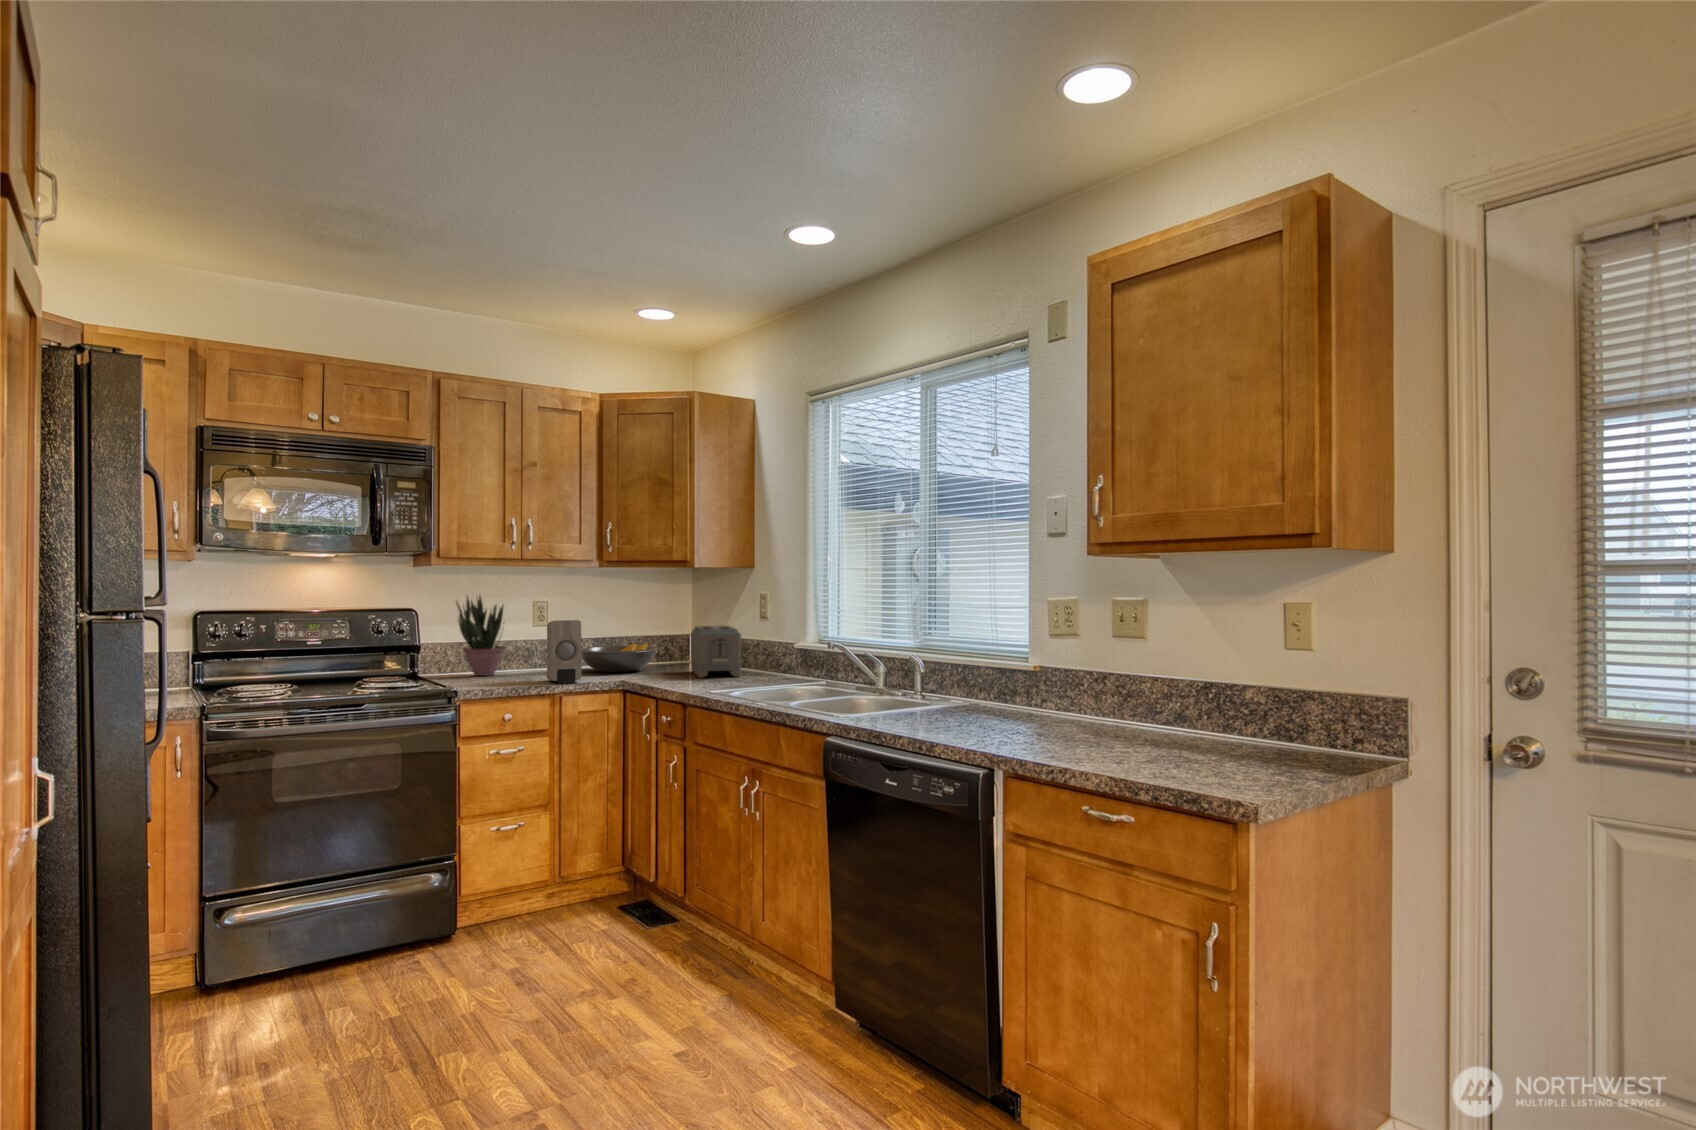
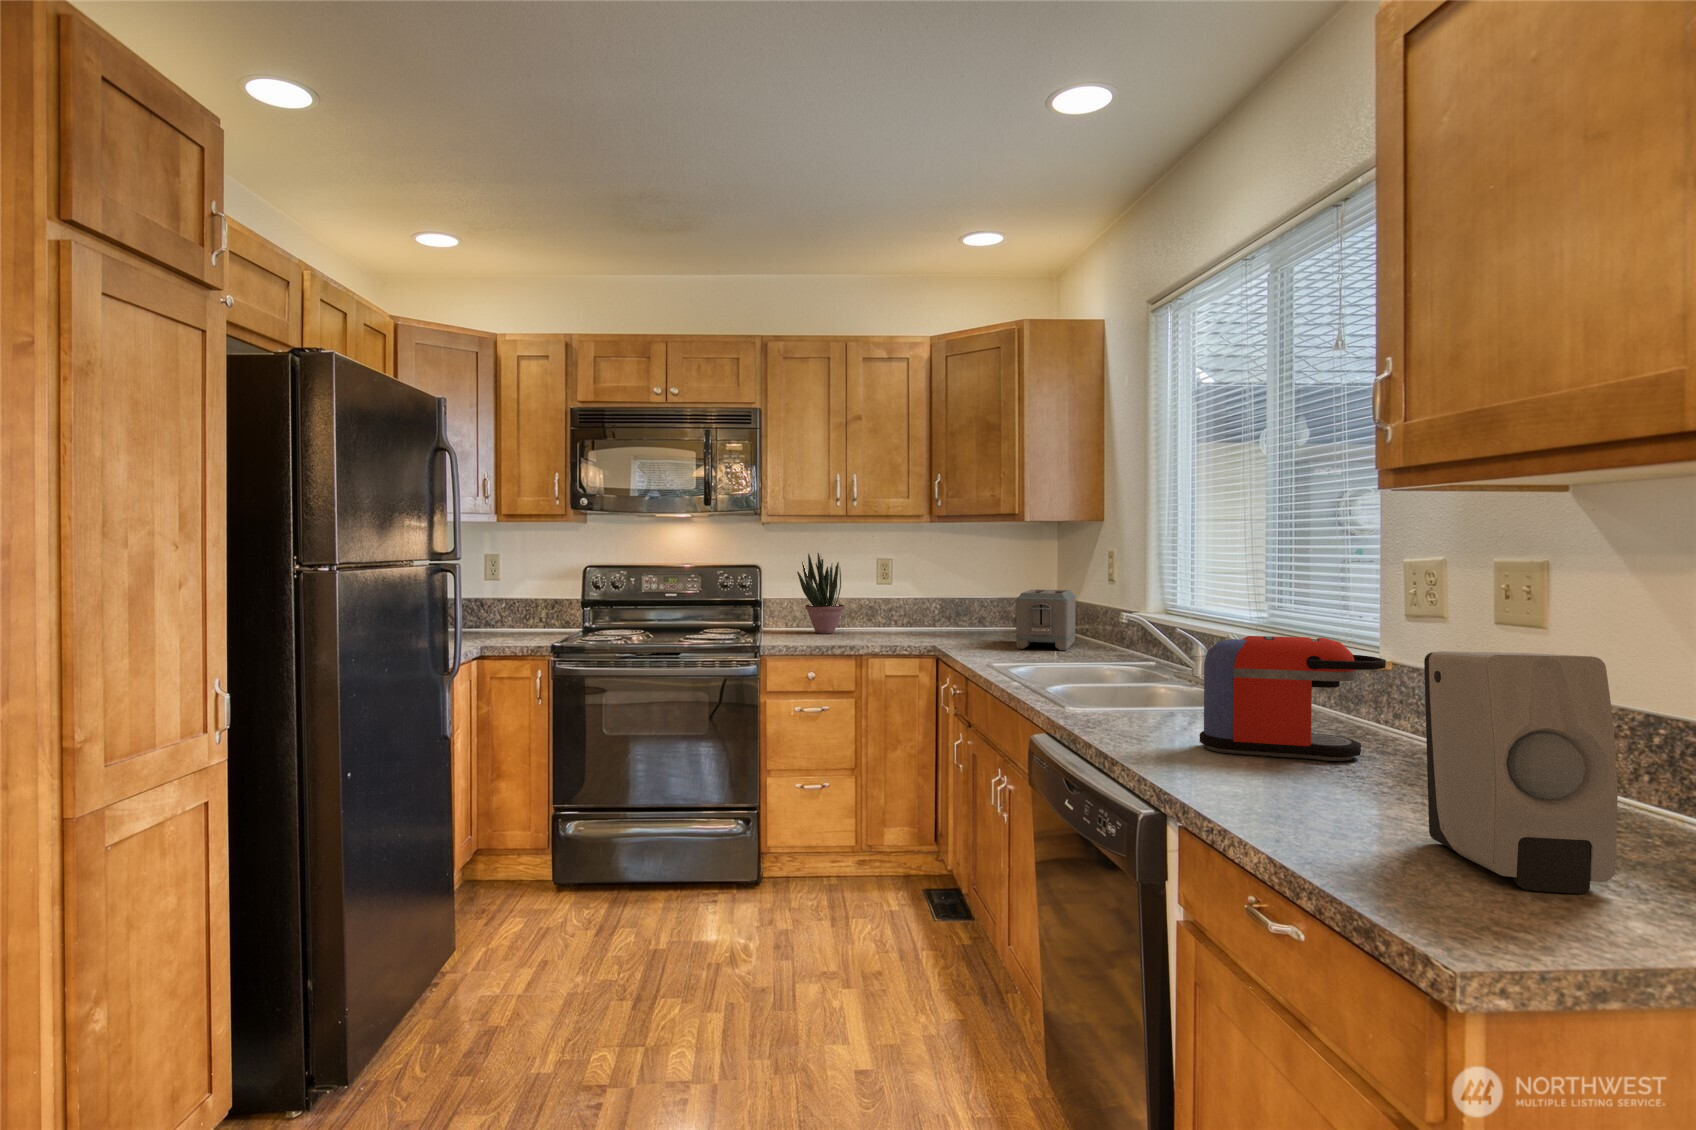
soap dispenser: present [547,620,582,684] -> present [1424,651,1618,893]
fruit bowl: present [582,643,657,672] -> none [911,607,996,637]
coffee maker: none [968,652,1070,732] -> present [1200,636,1386,761]

